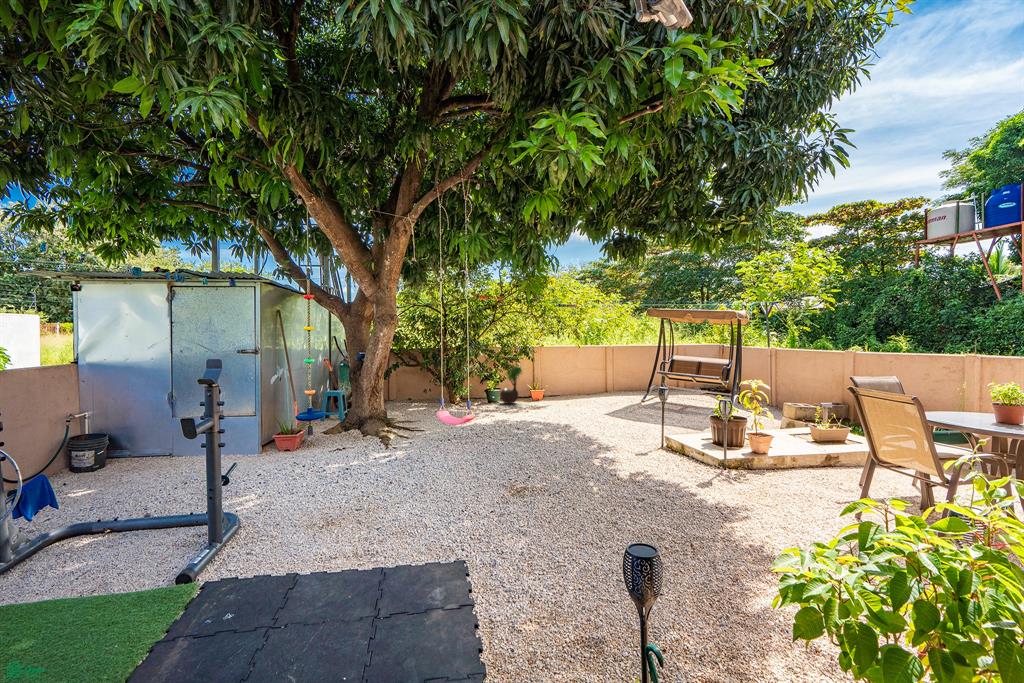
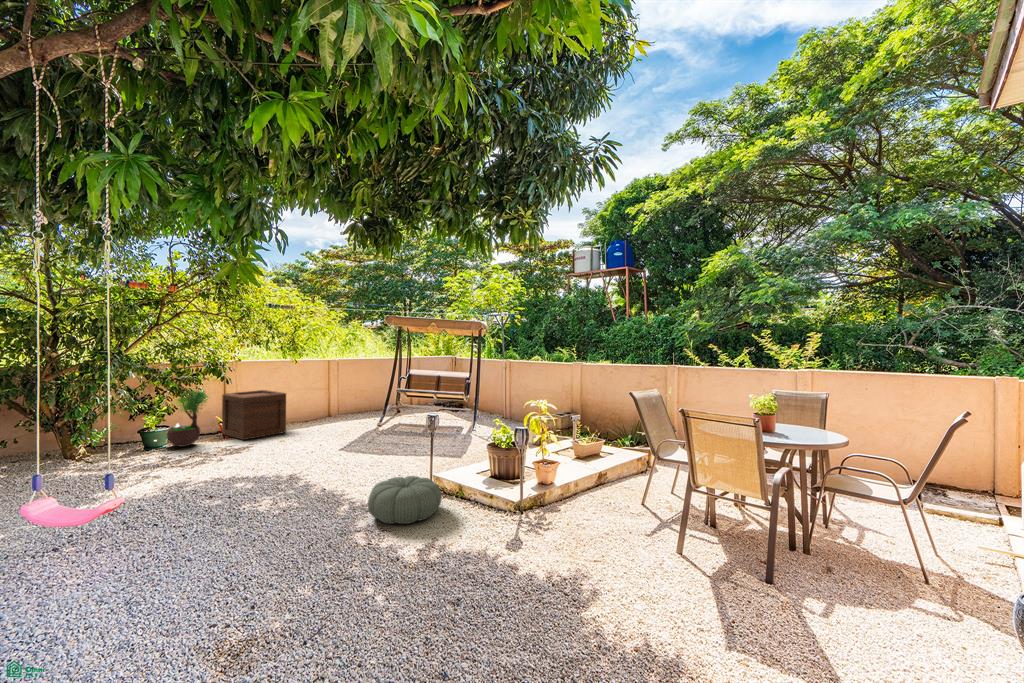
wooden crate: none [532,369,573,404] -> present [222,390,286,440]
pouf: none [606,429,664,461] -> present [368,476,442,524]

